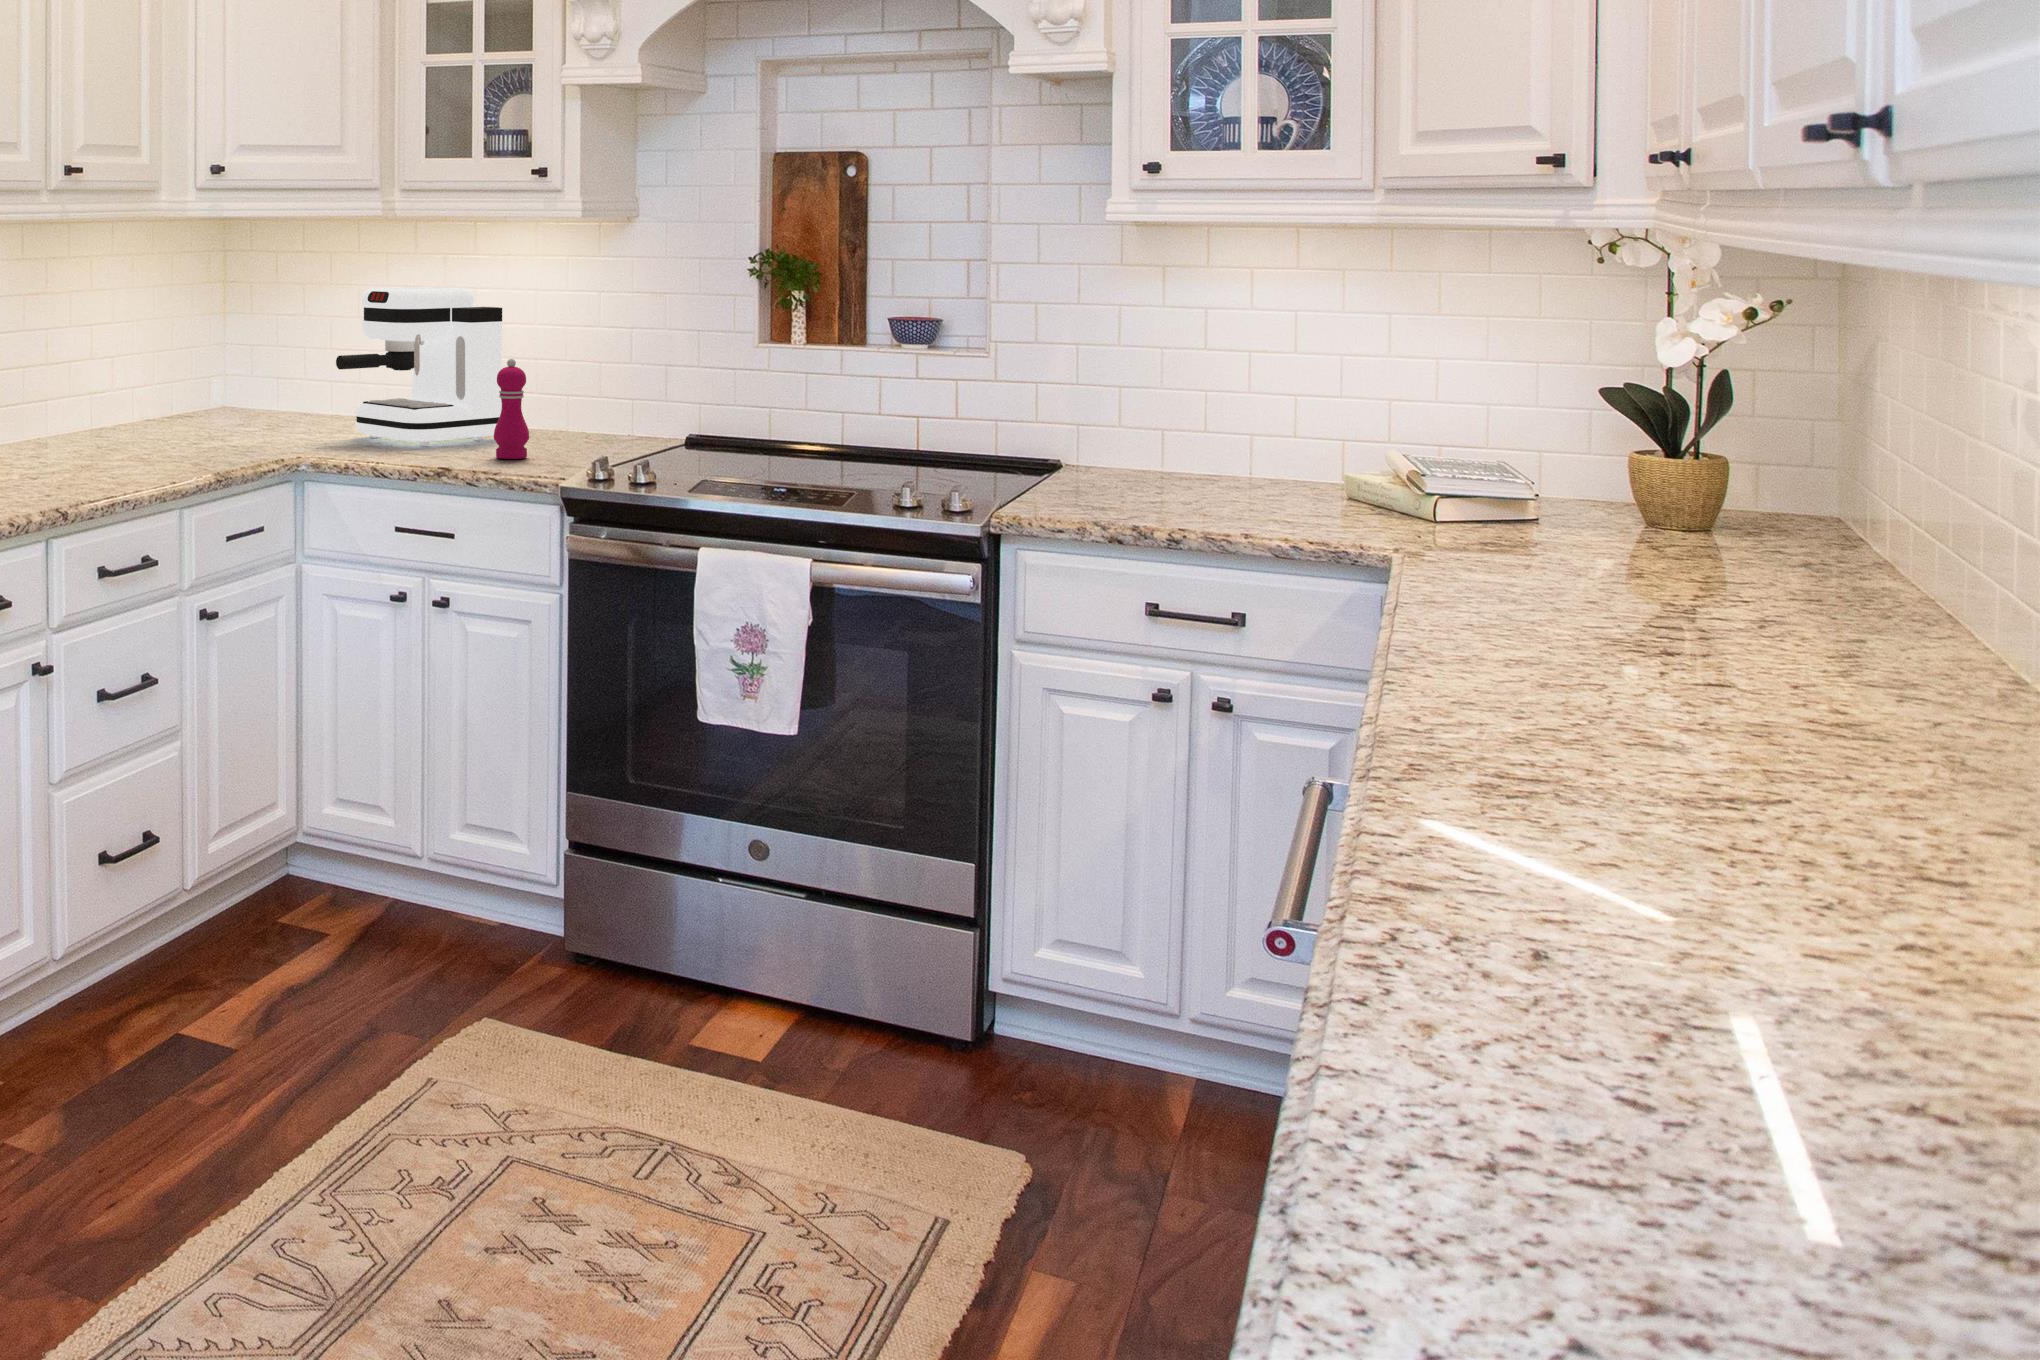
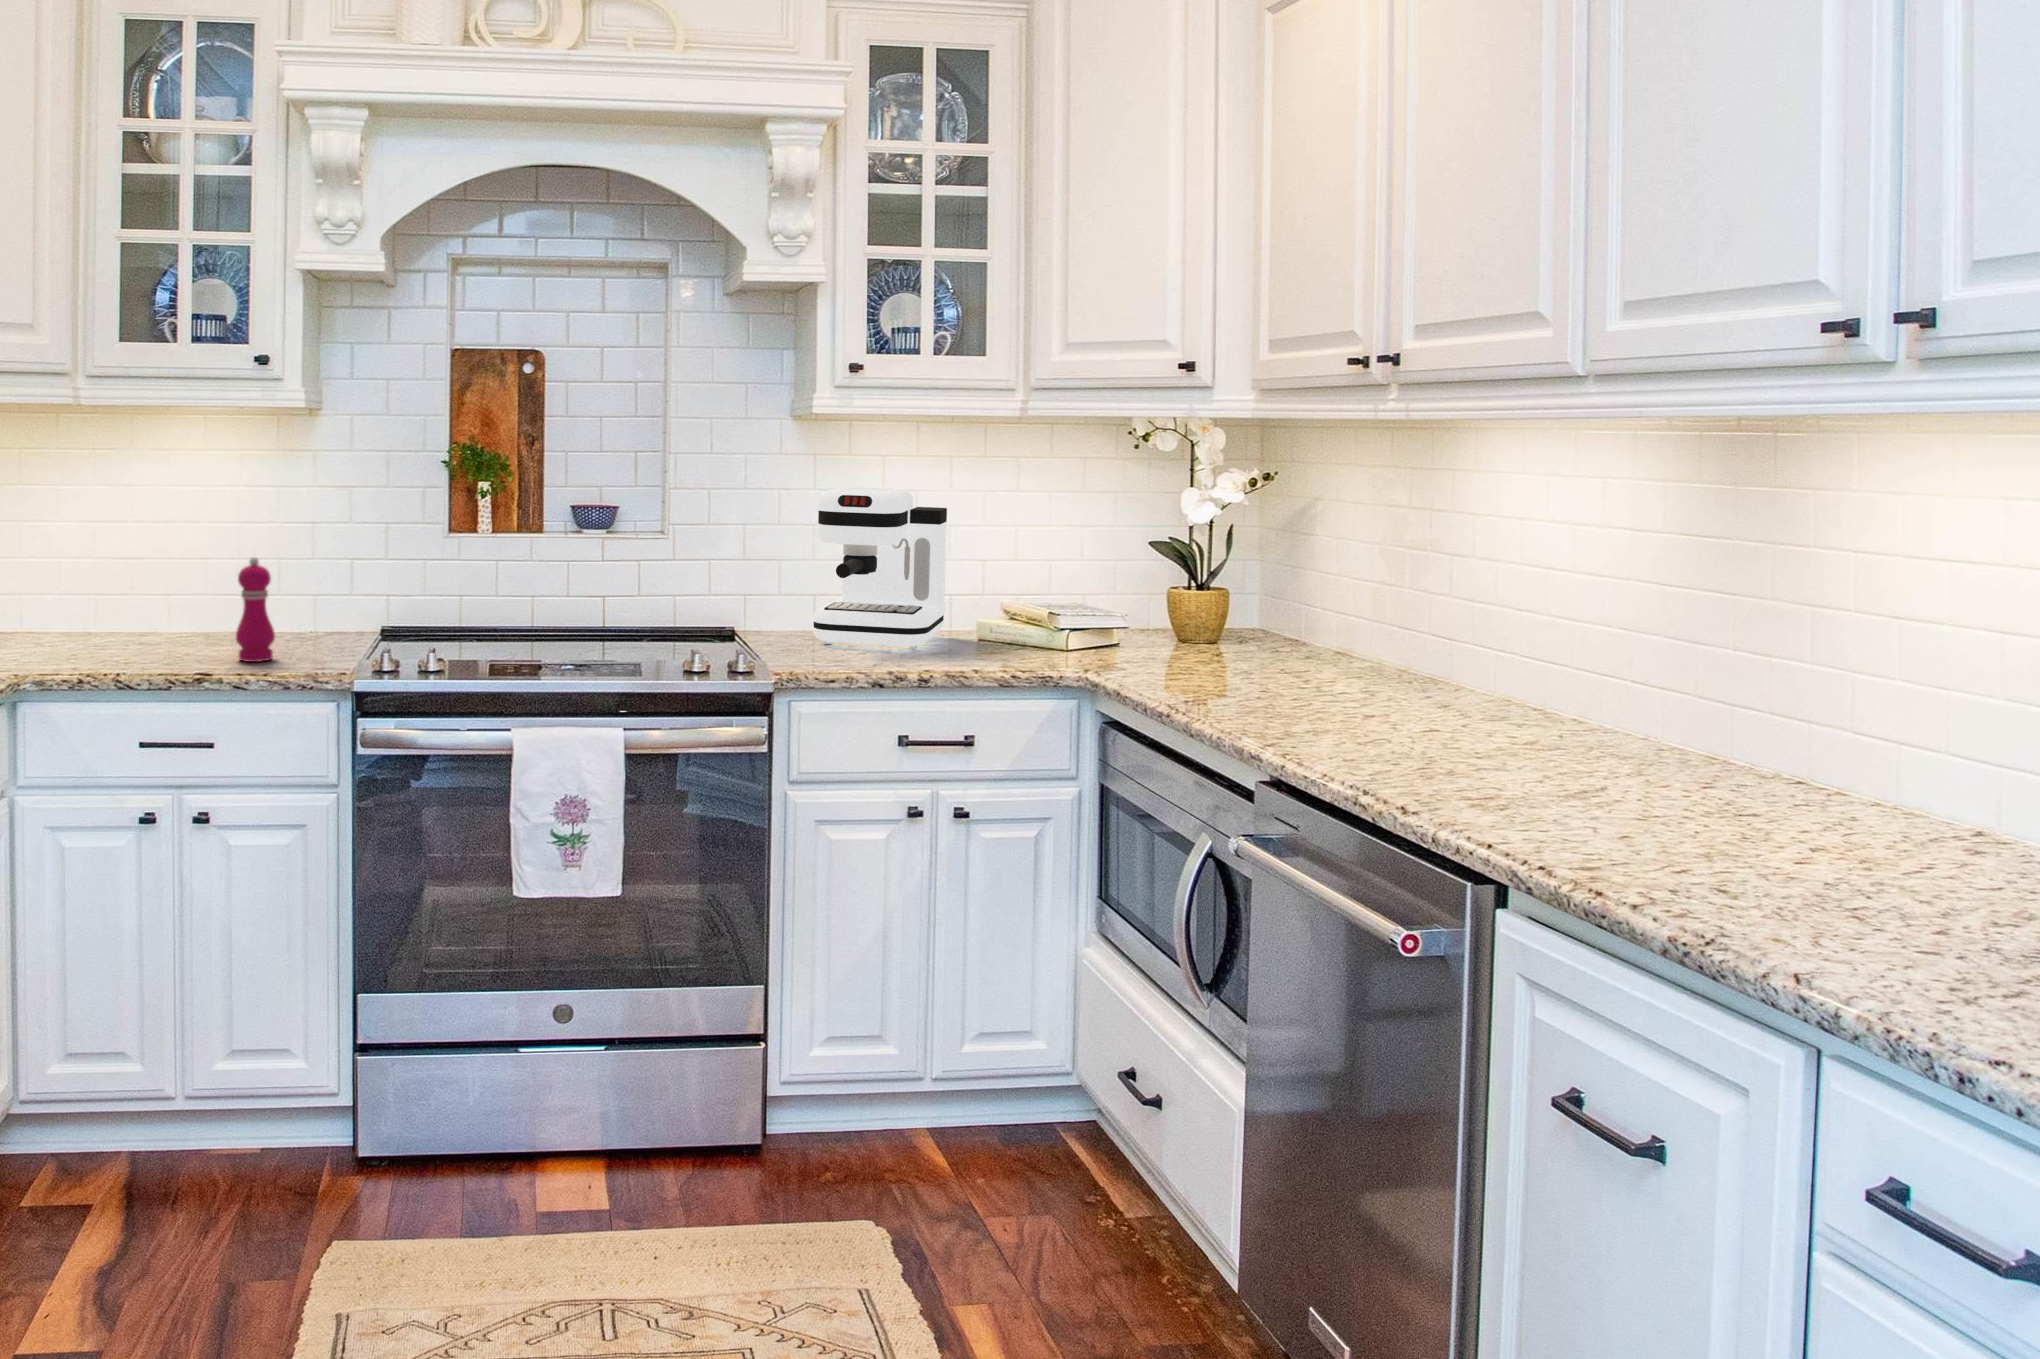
coffee maker: present [336,287,502,445] -> present [812,487,947,649]

